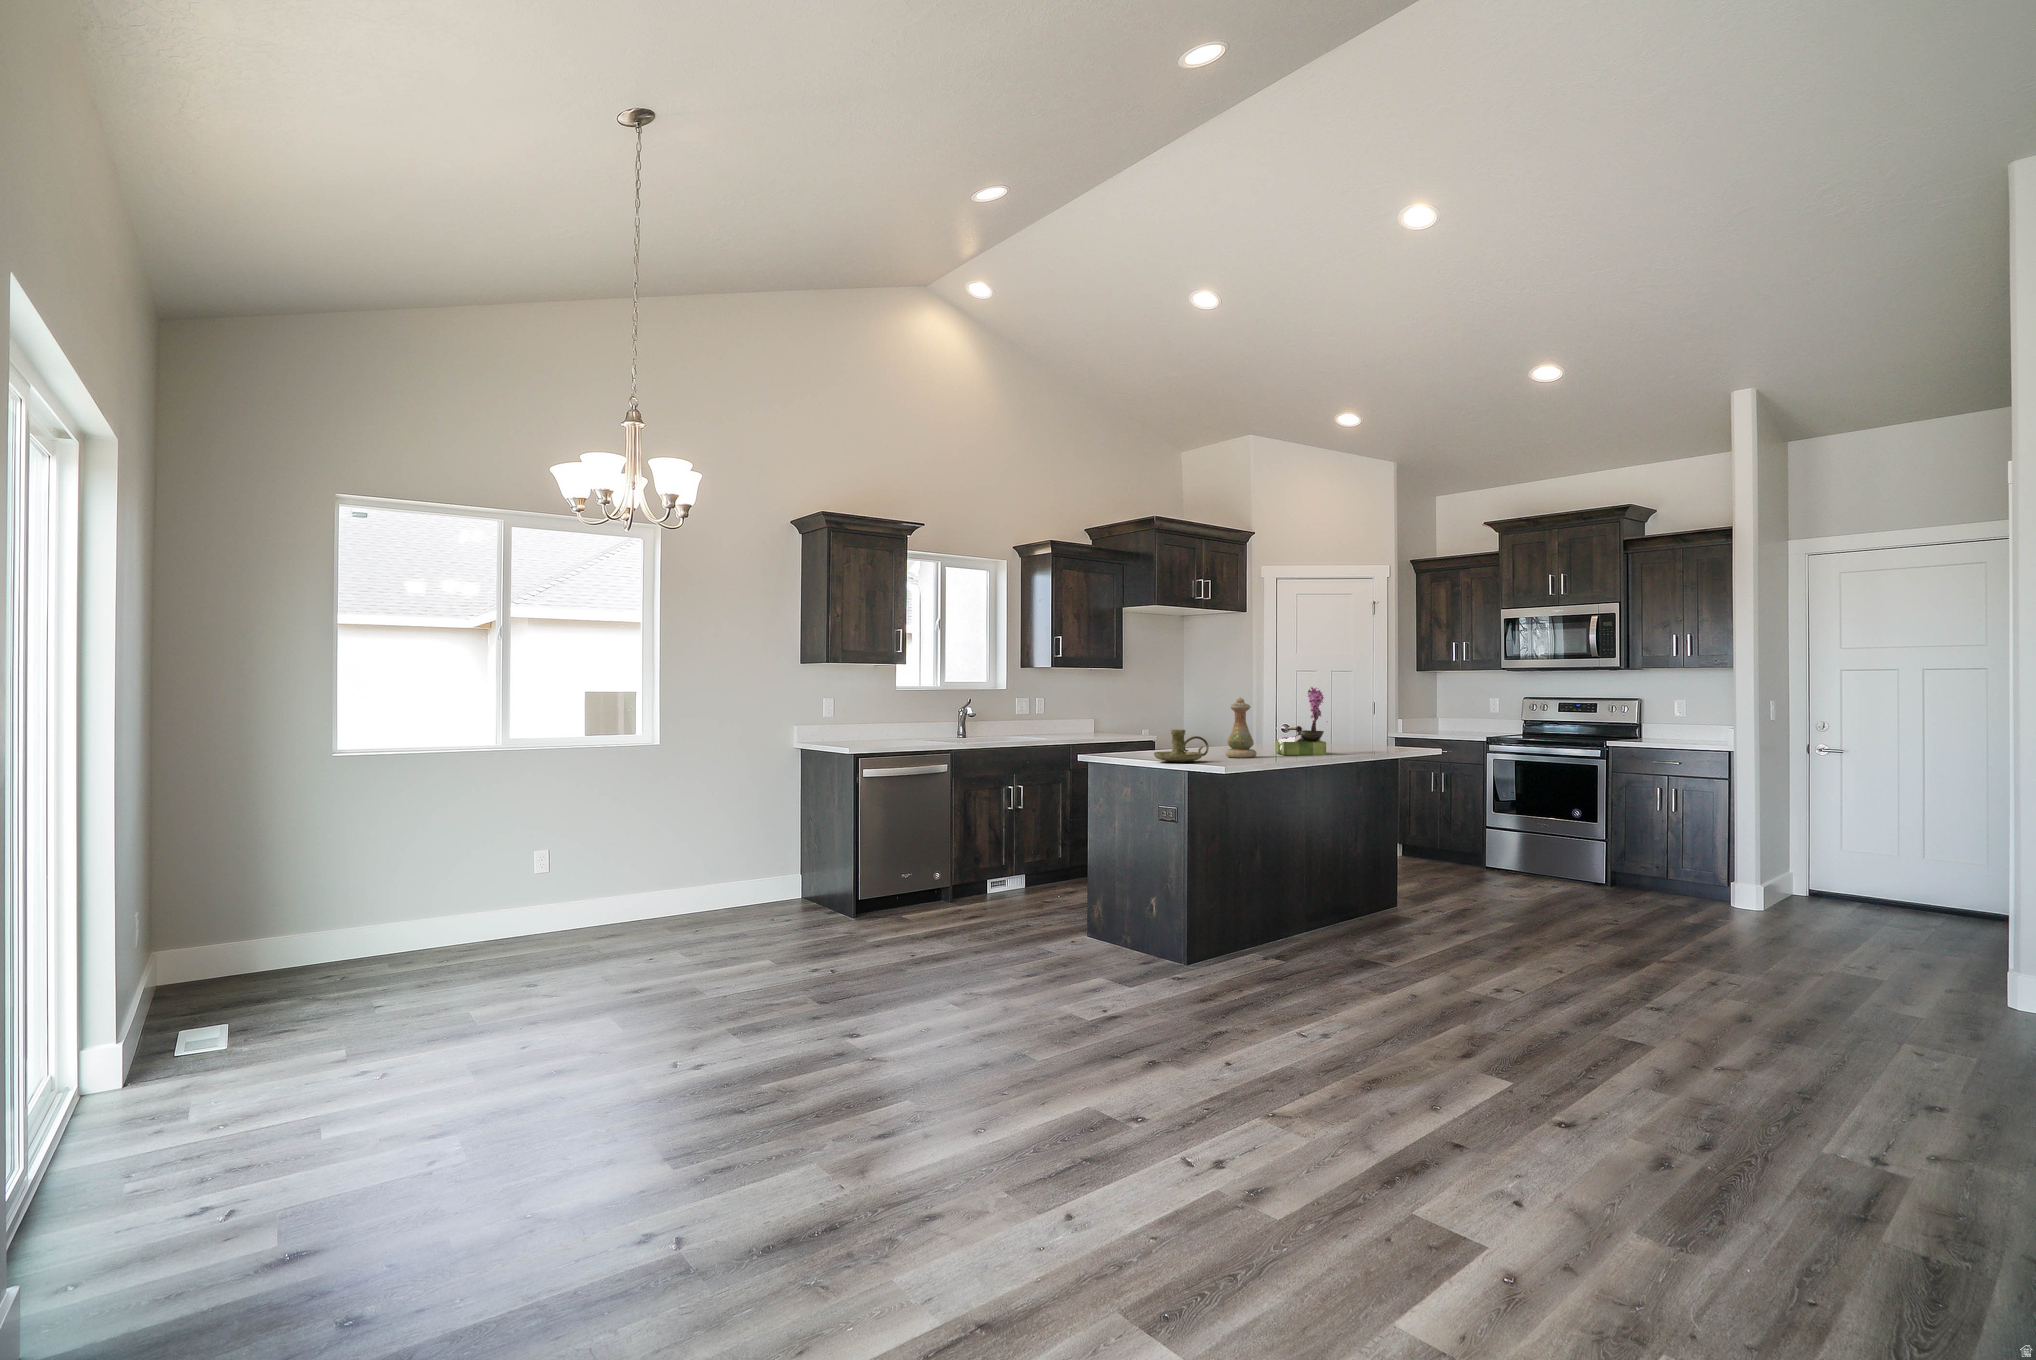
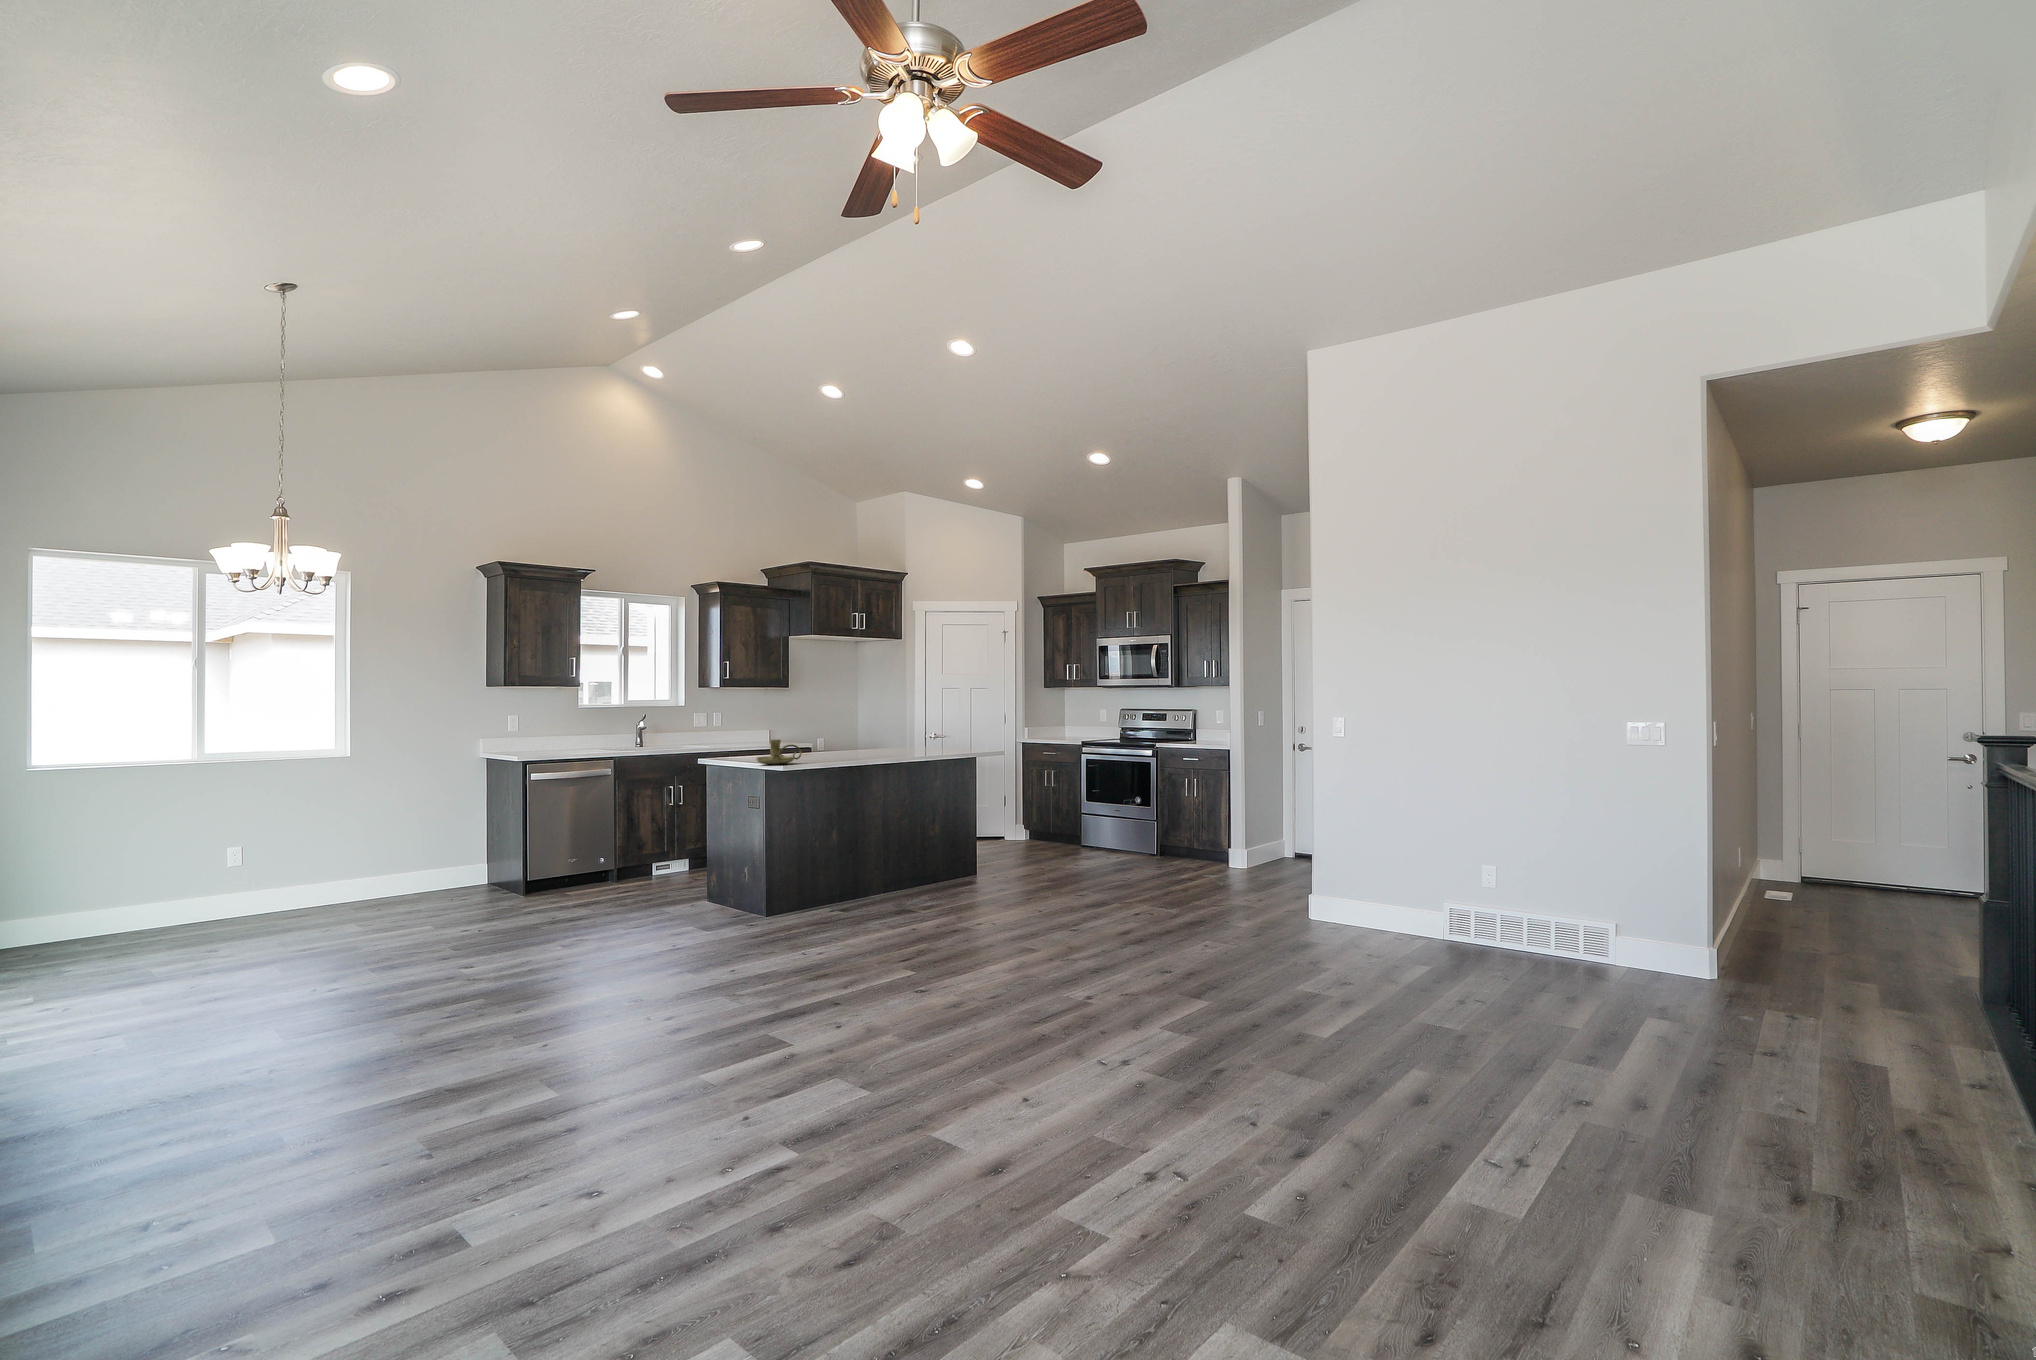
flower arrangement: present [1276,687,1326,755] -> none [869,704,908,758]
vase: present [1225,697,1257,758] -> none [823,714,847,760]

